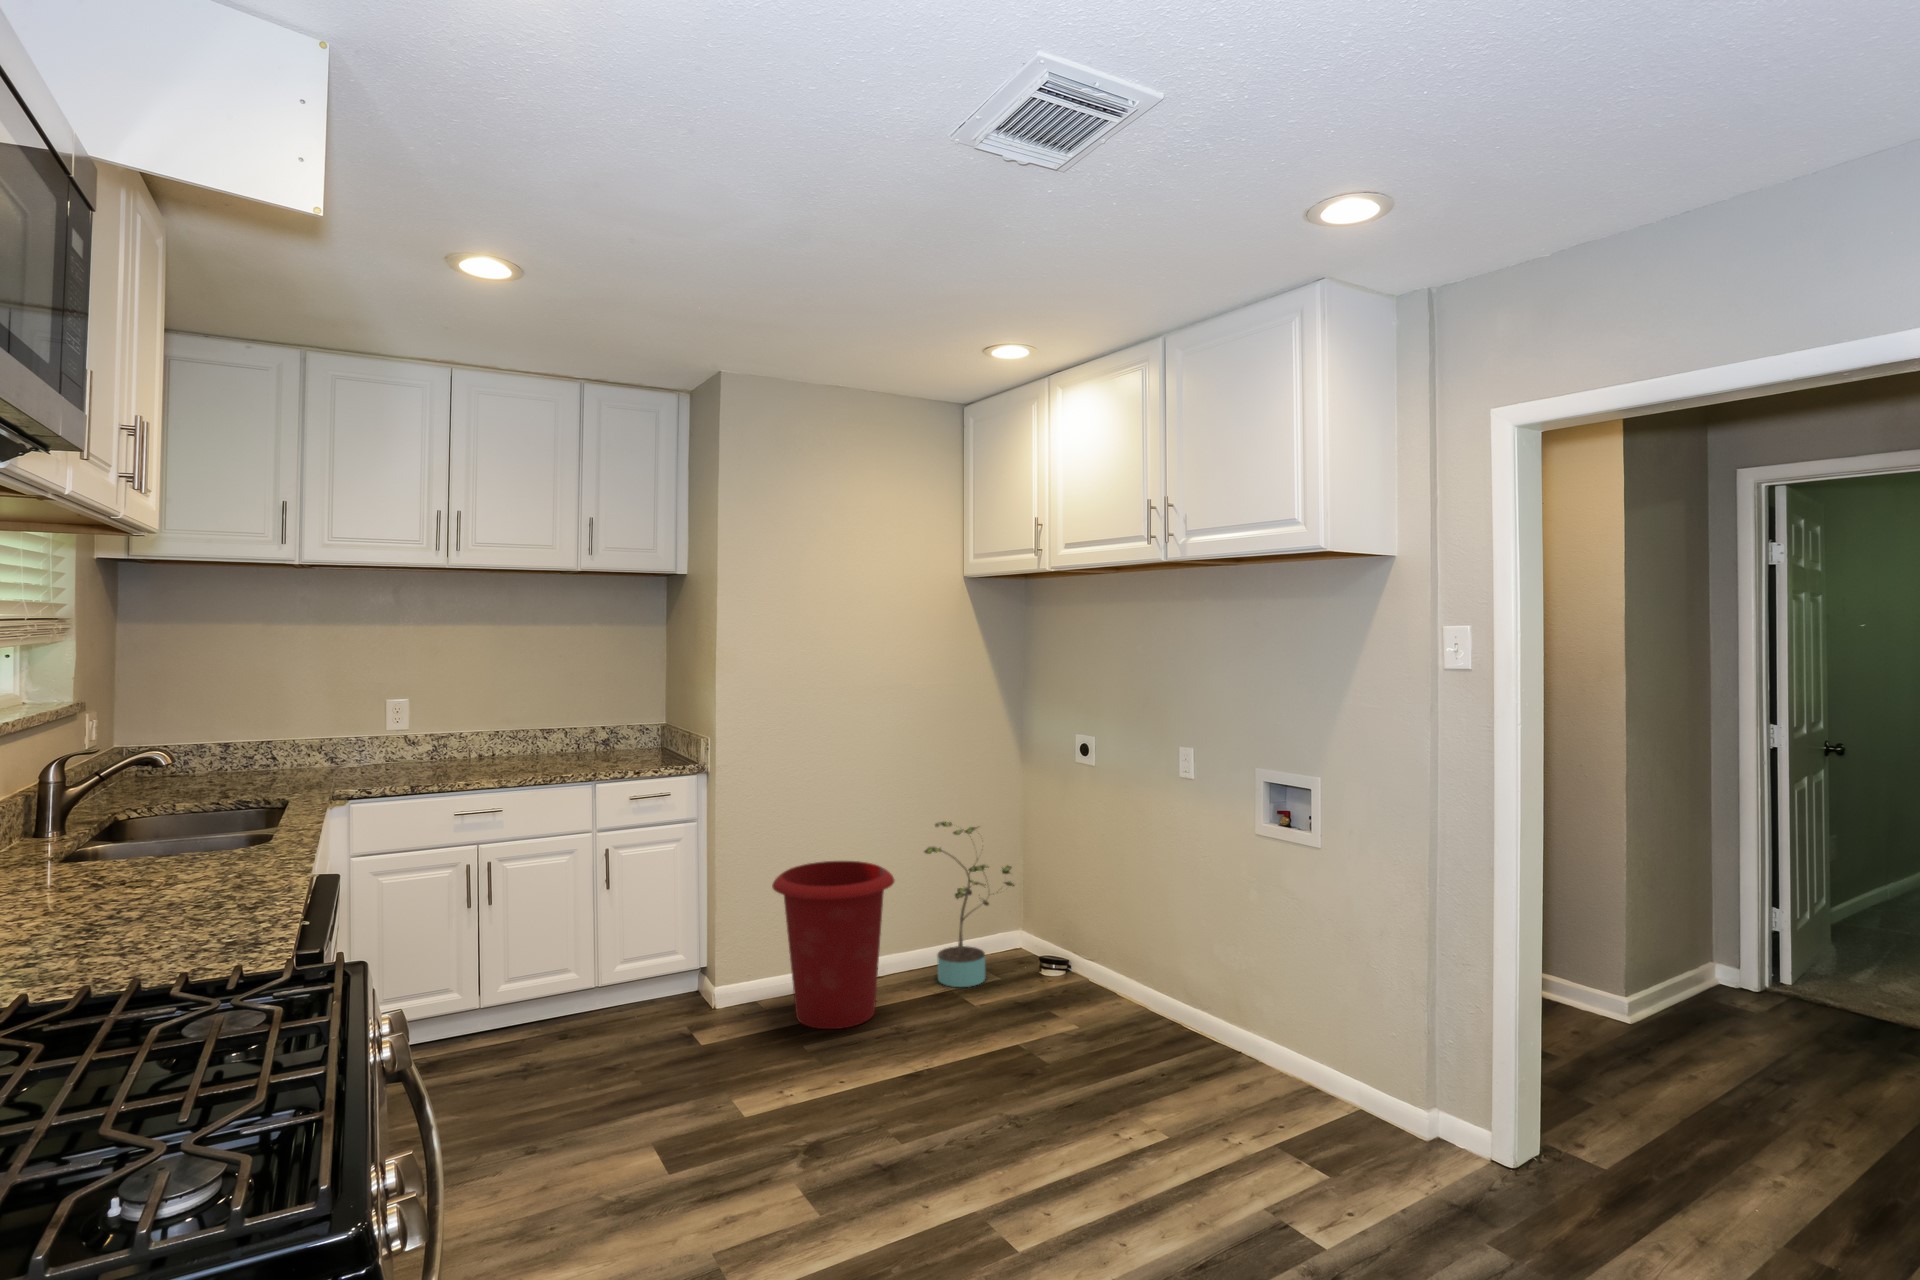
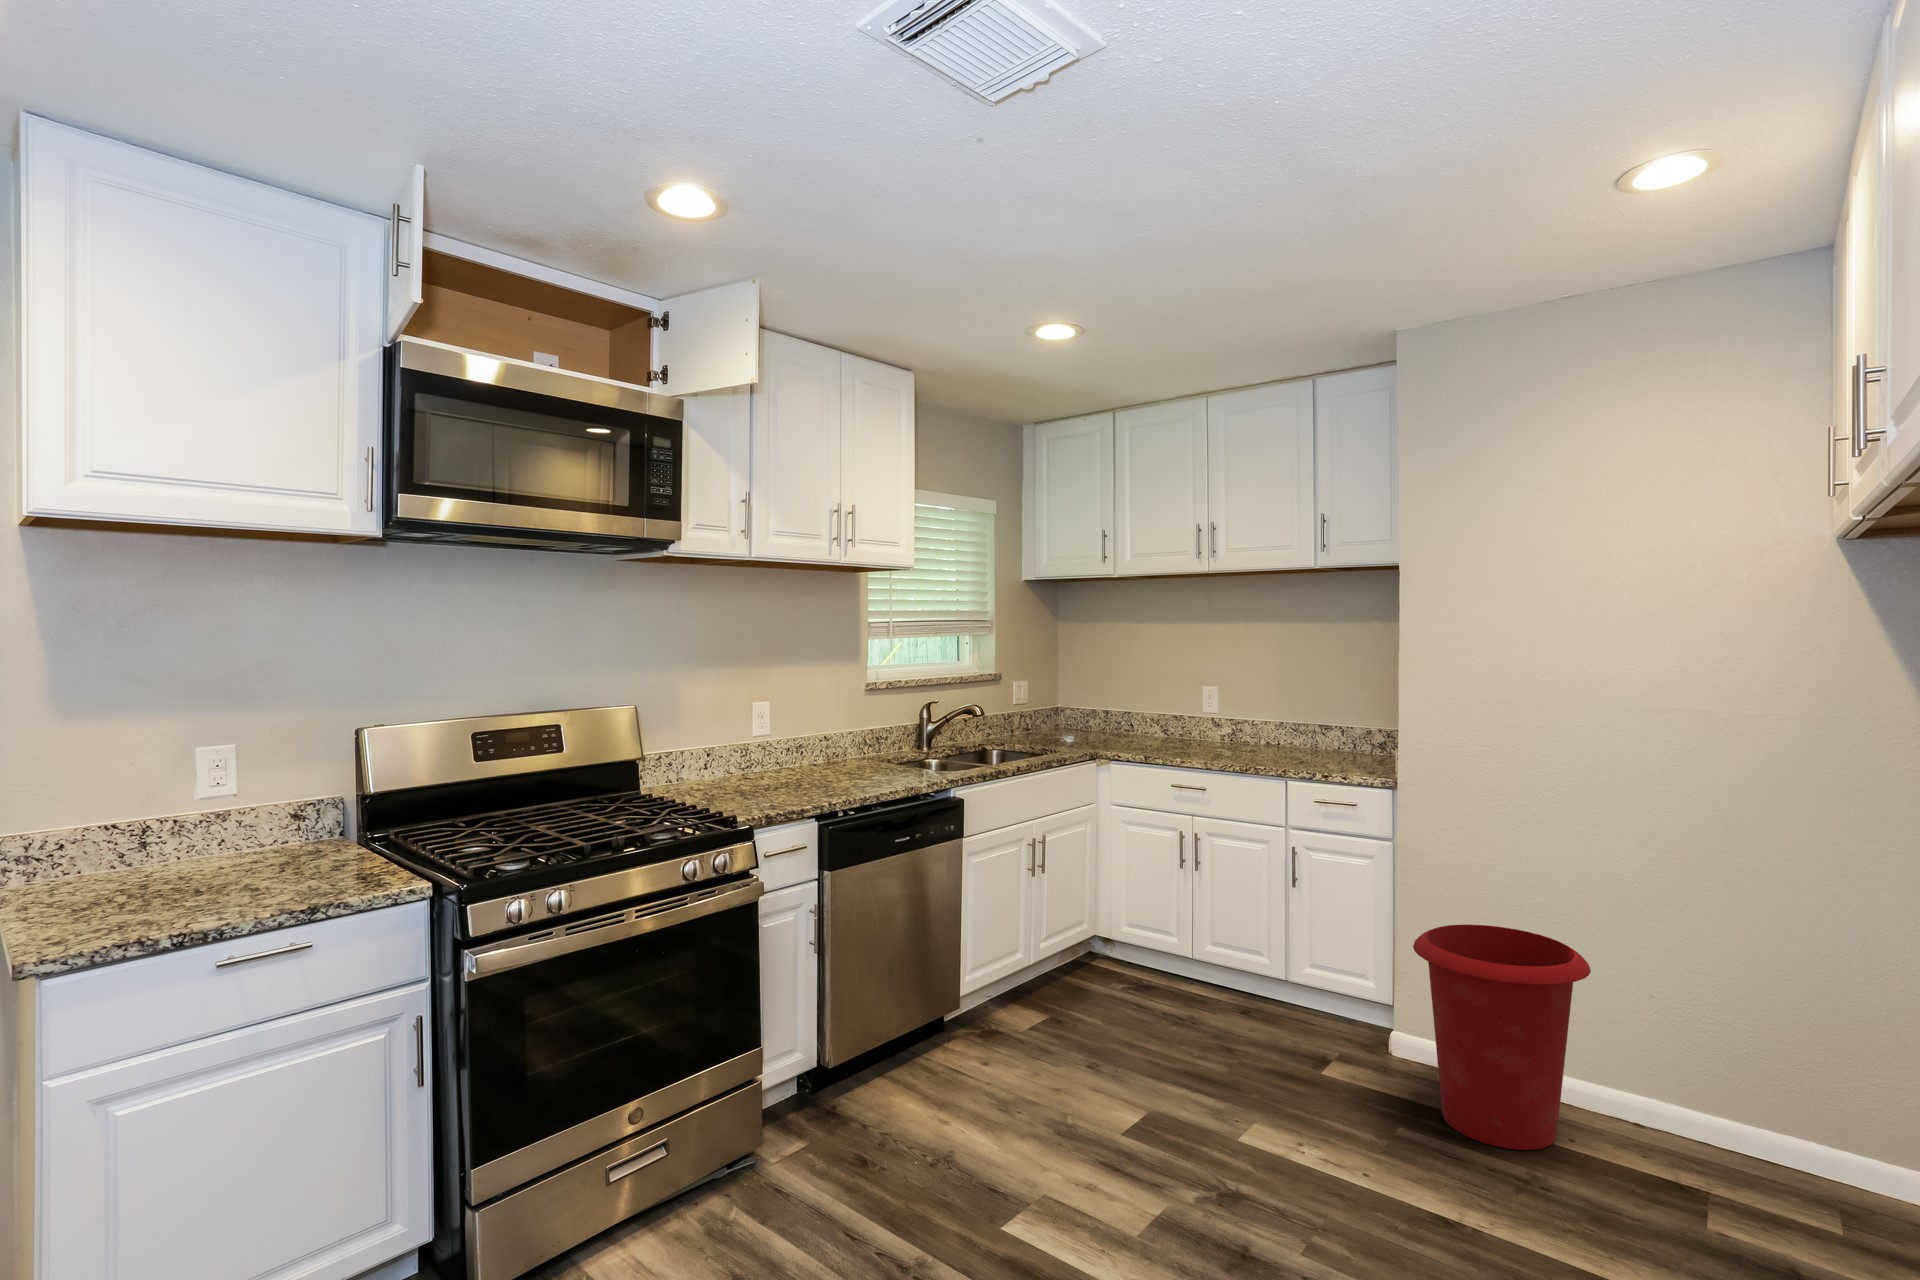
potted plant: present [925,822,1014,987] -> none [1669,933,1858,1208]

